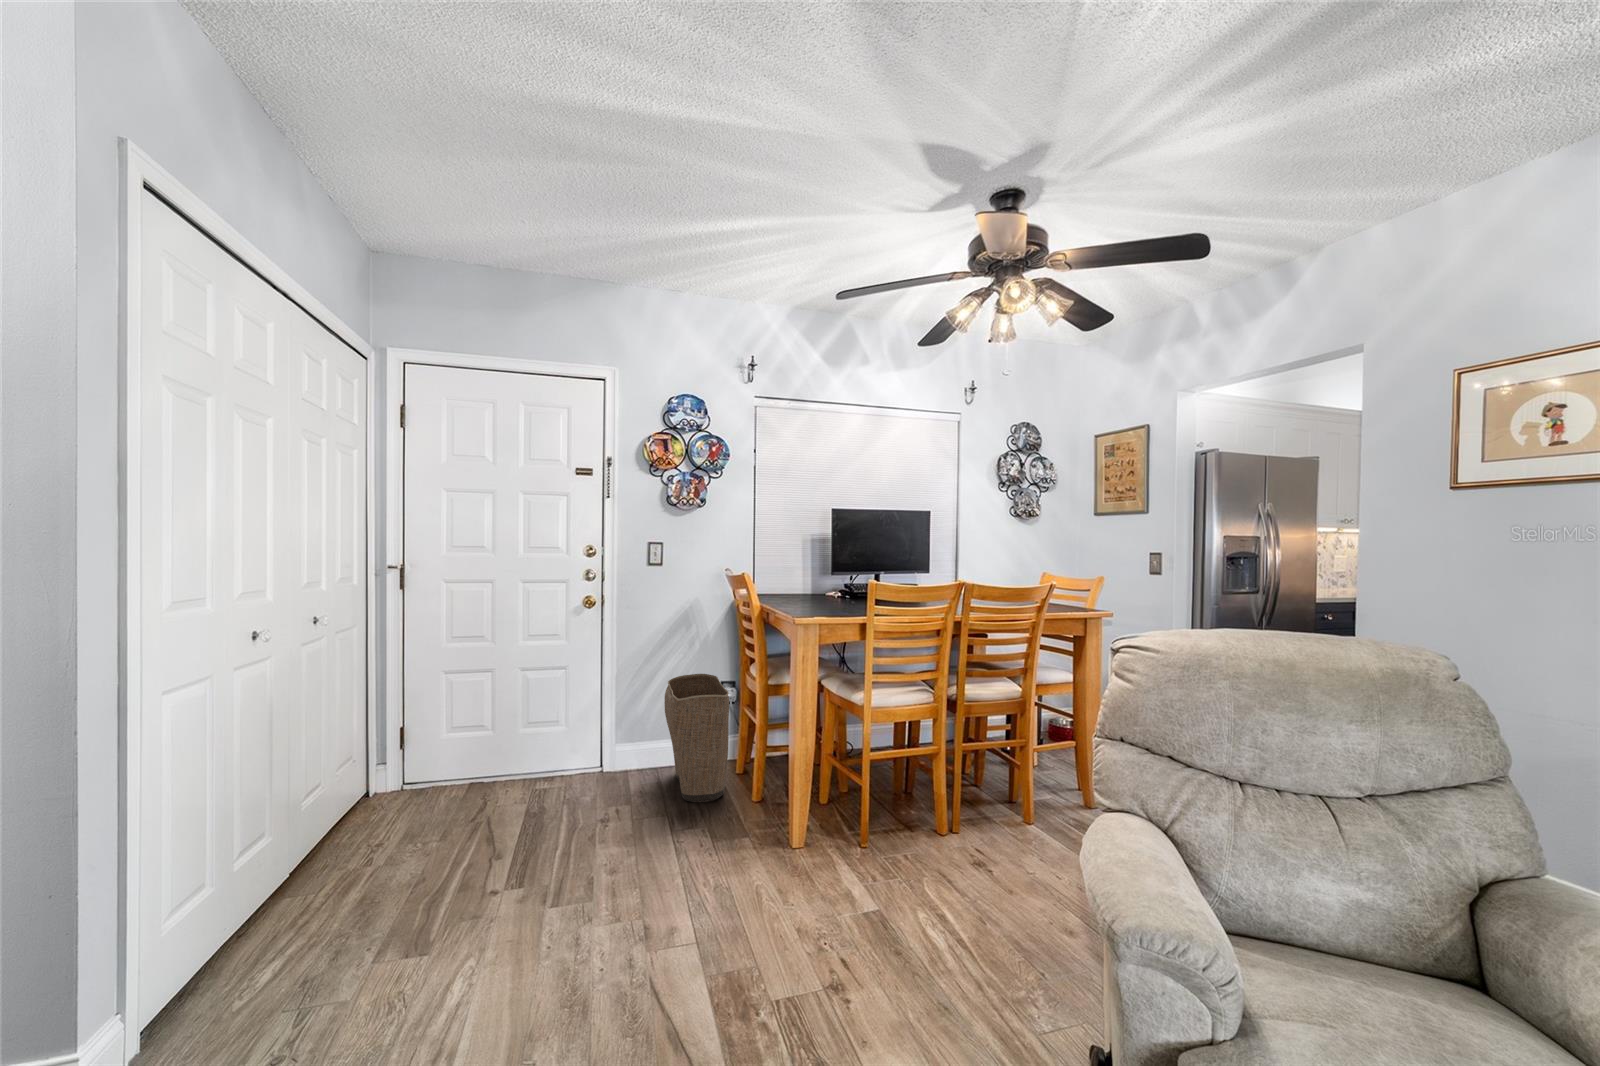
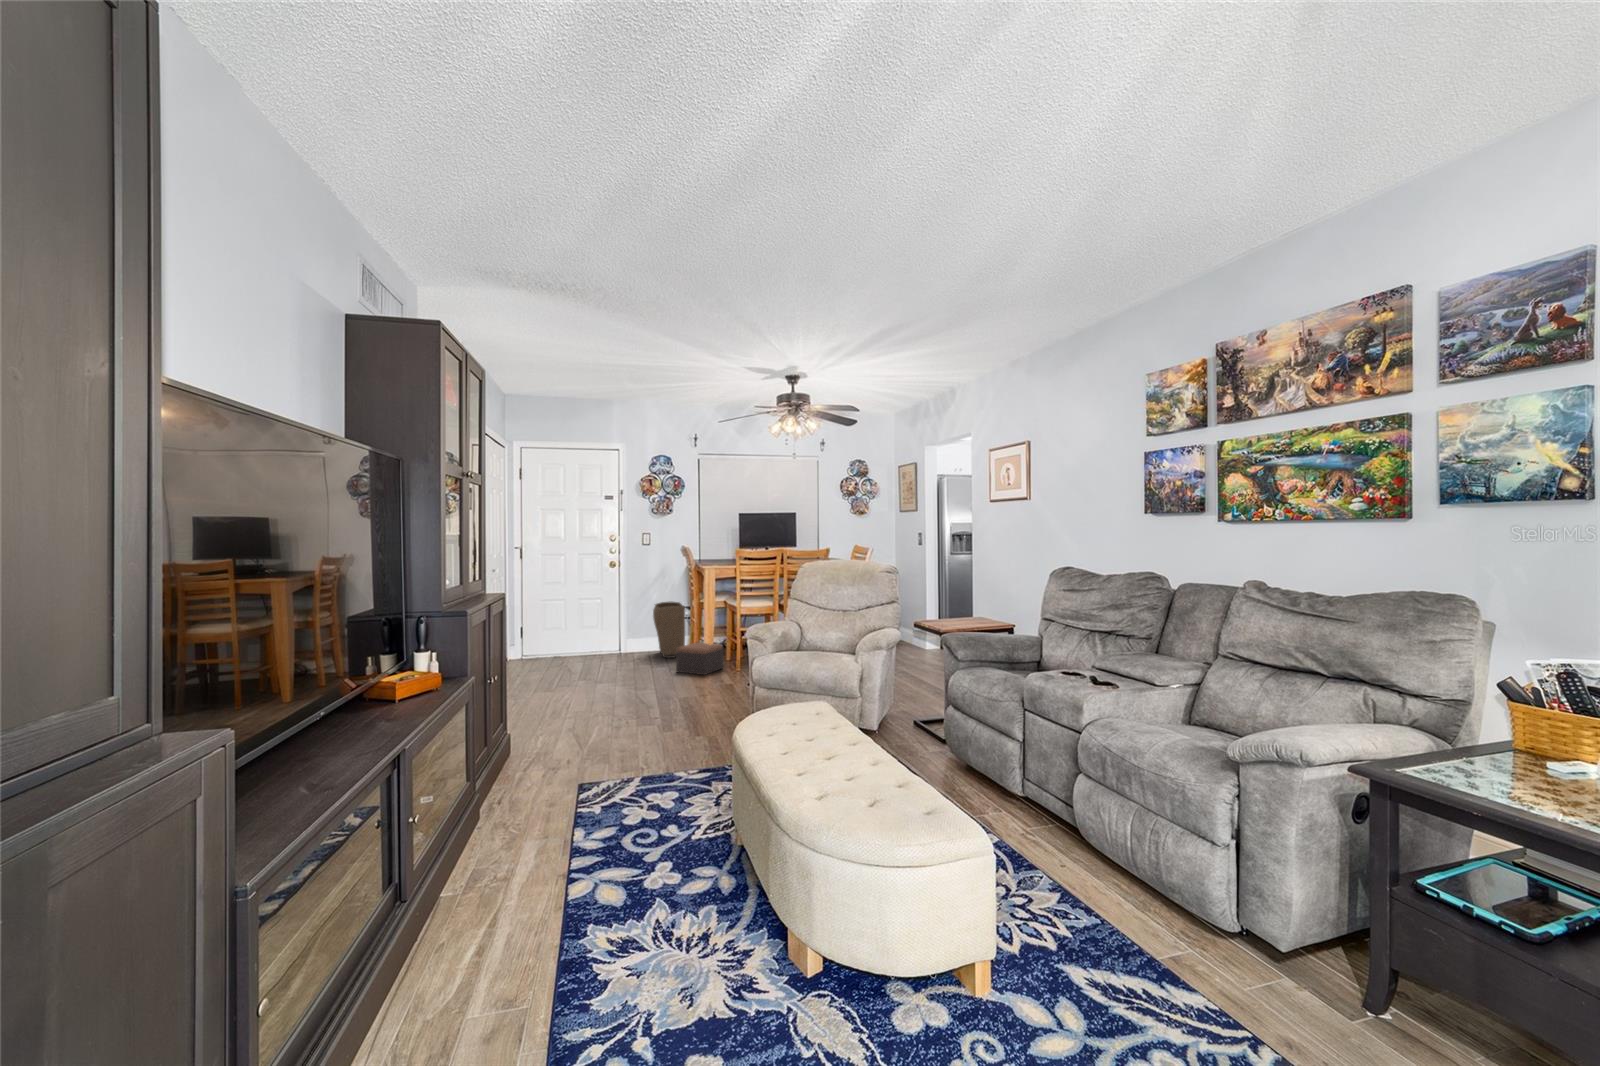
footstool: none [713,794,823,906] -> present [676,643,723,675]

